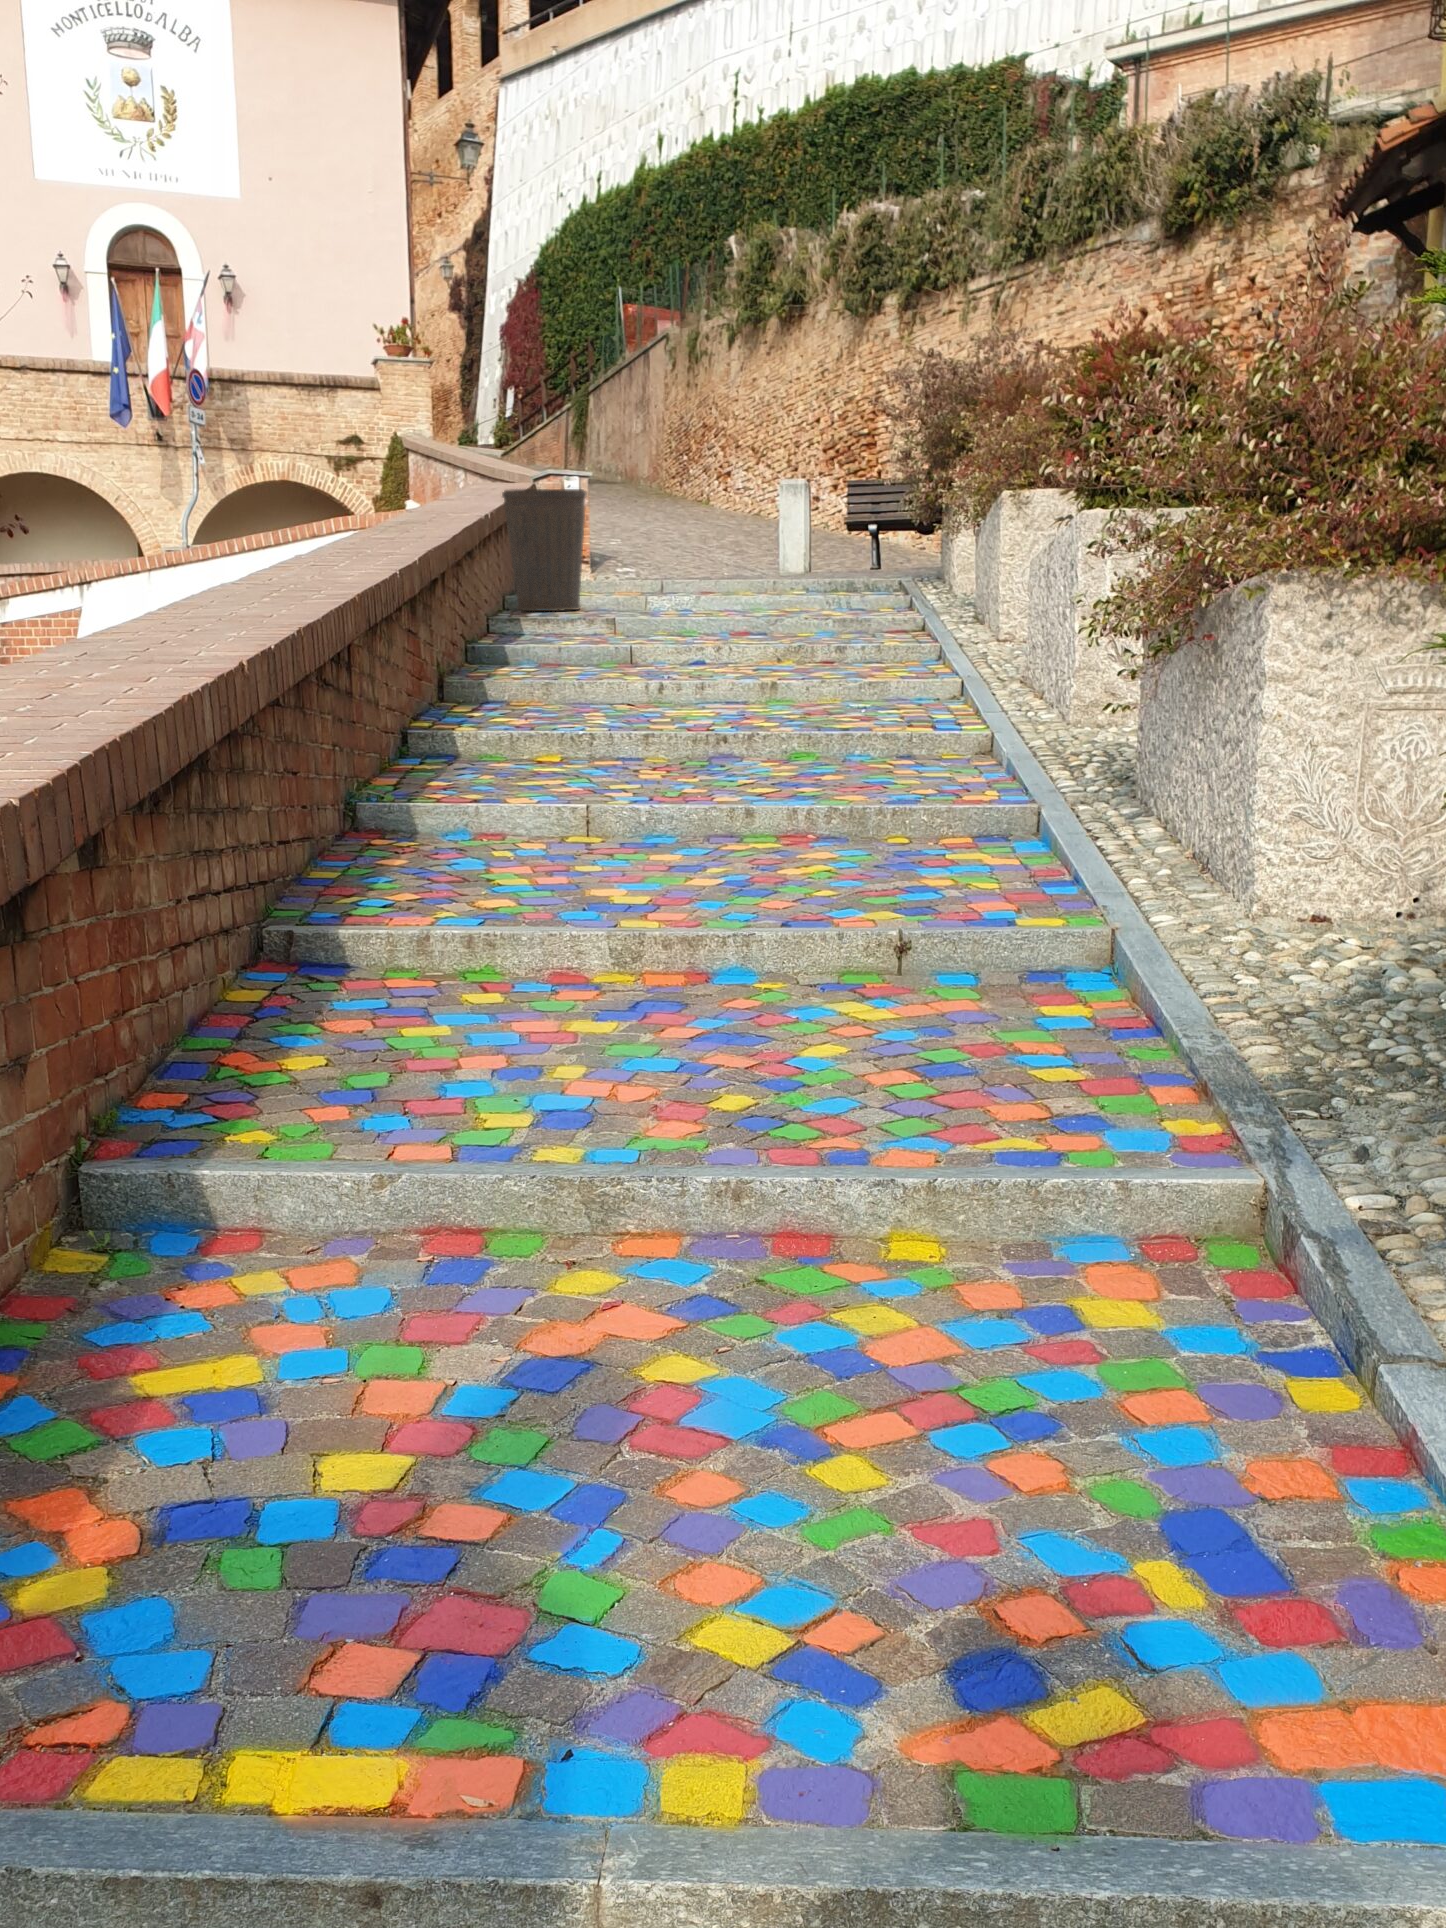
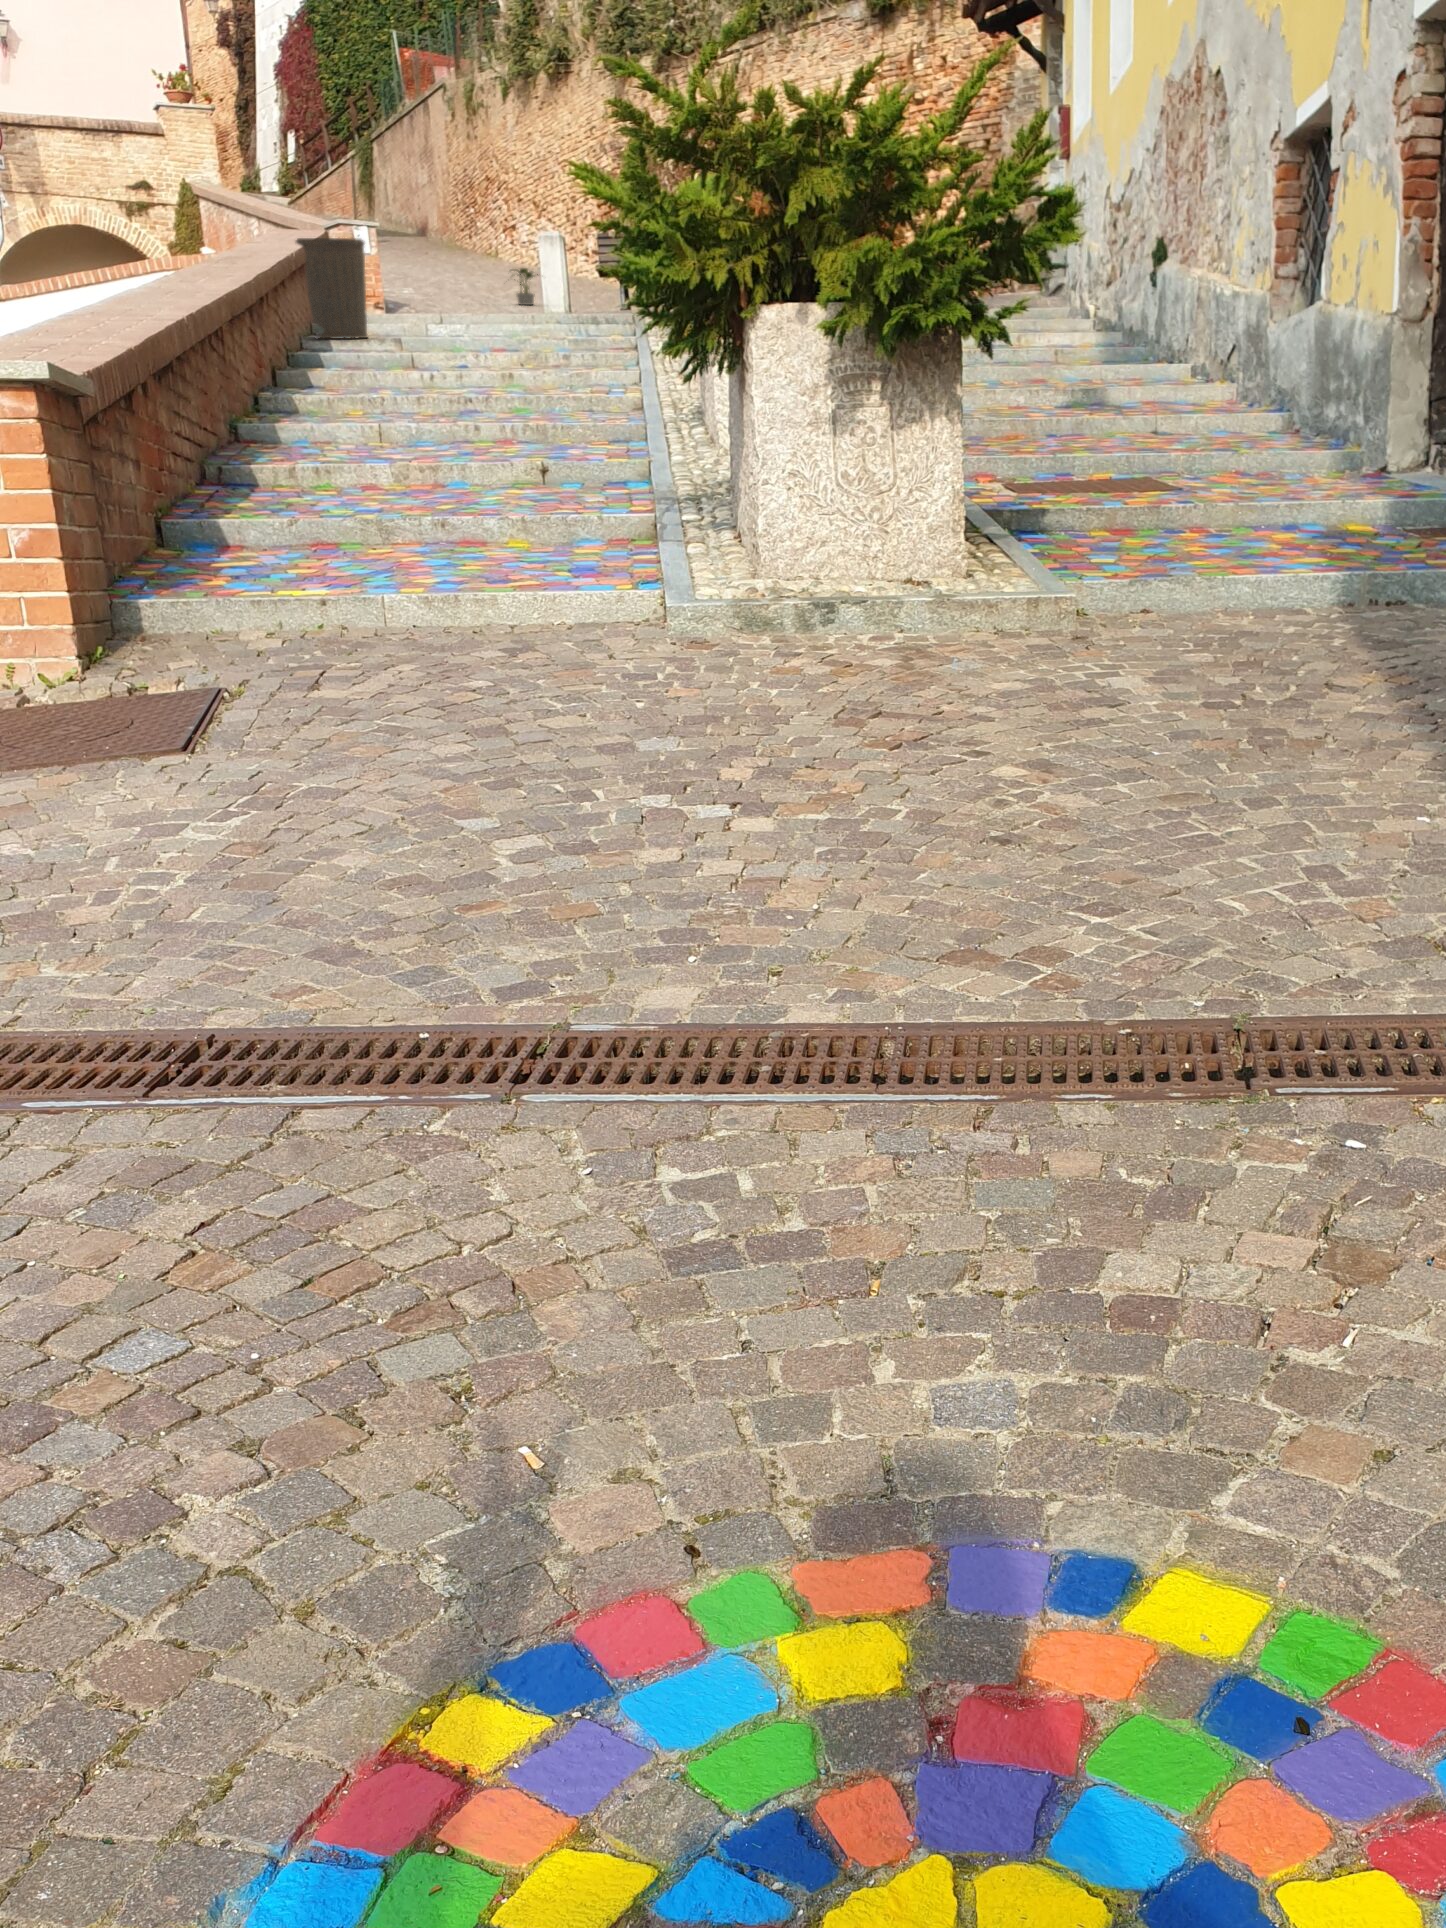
potted plant: none [732,519,780,561] -> present [511,268,538,305]

